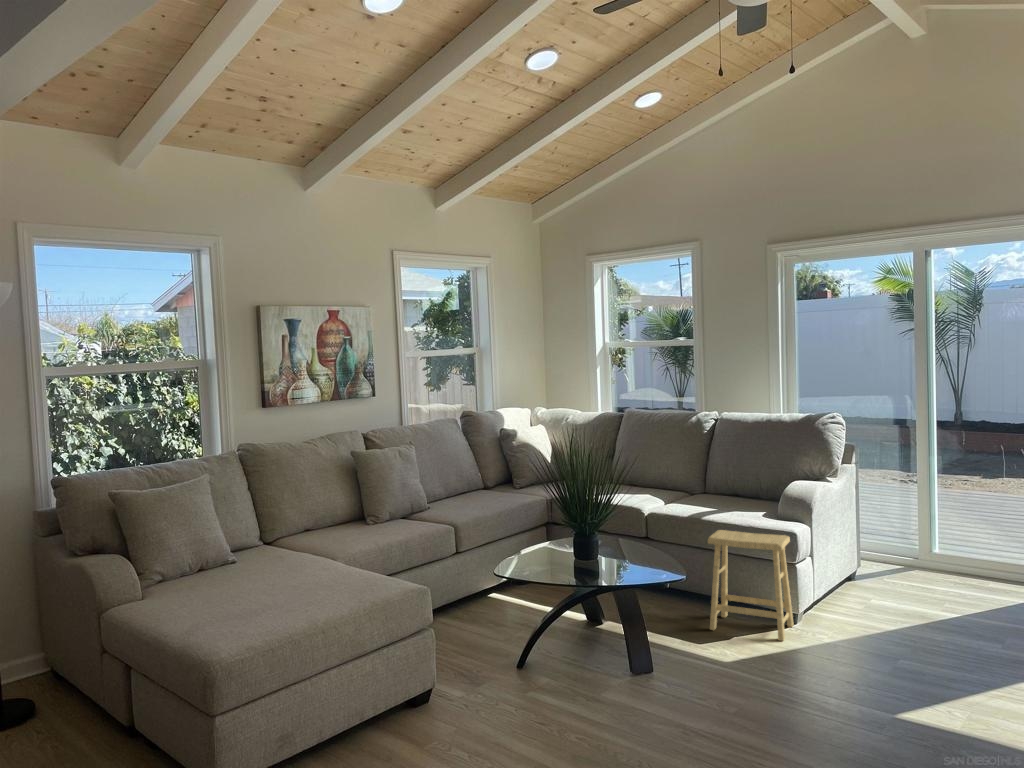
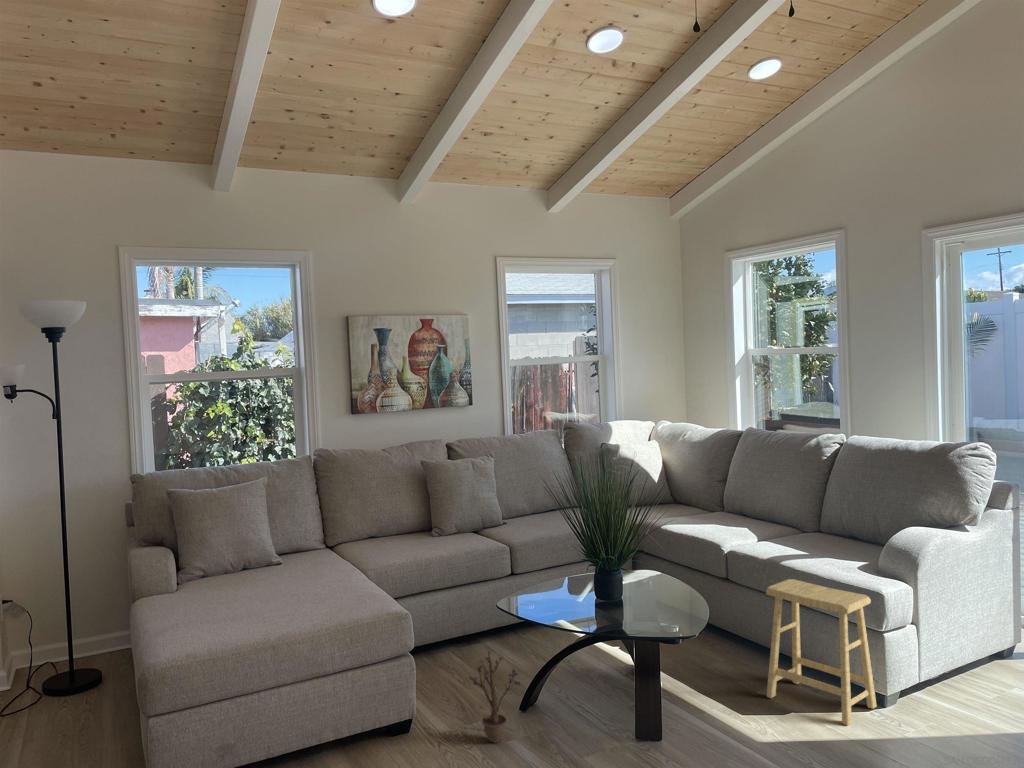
decorative plant: none [477,614,538,699] -> present [462,651,520,743]

